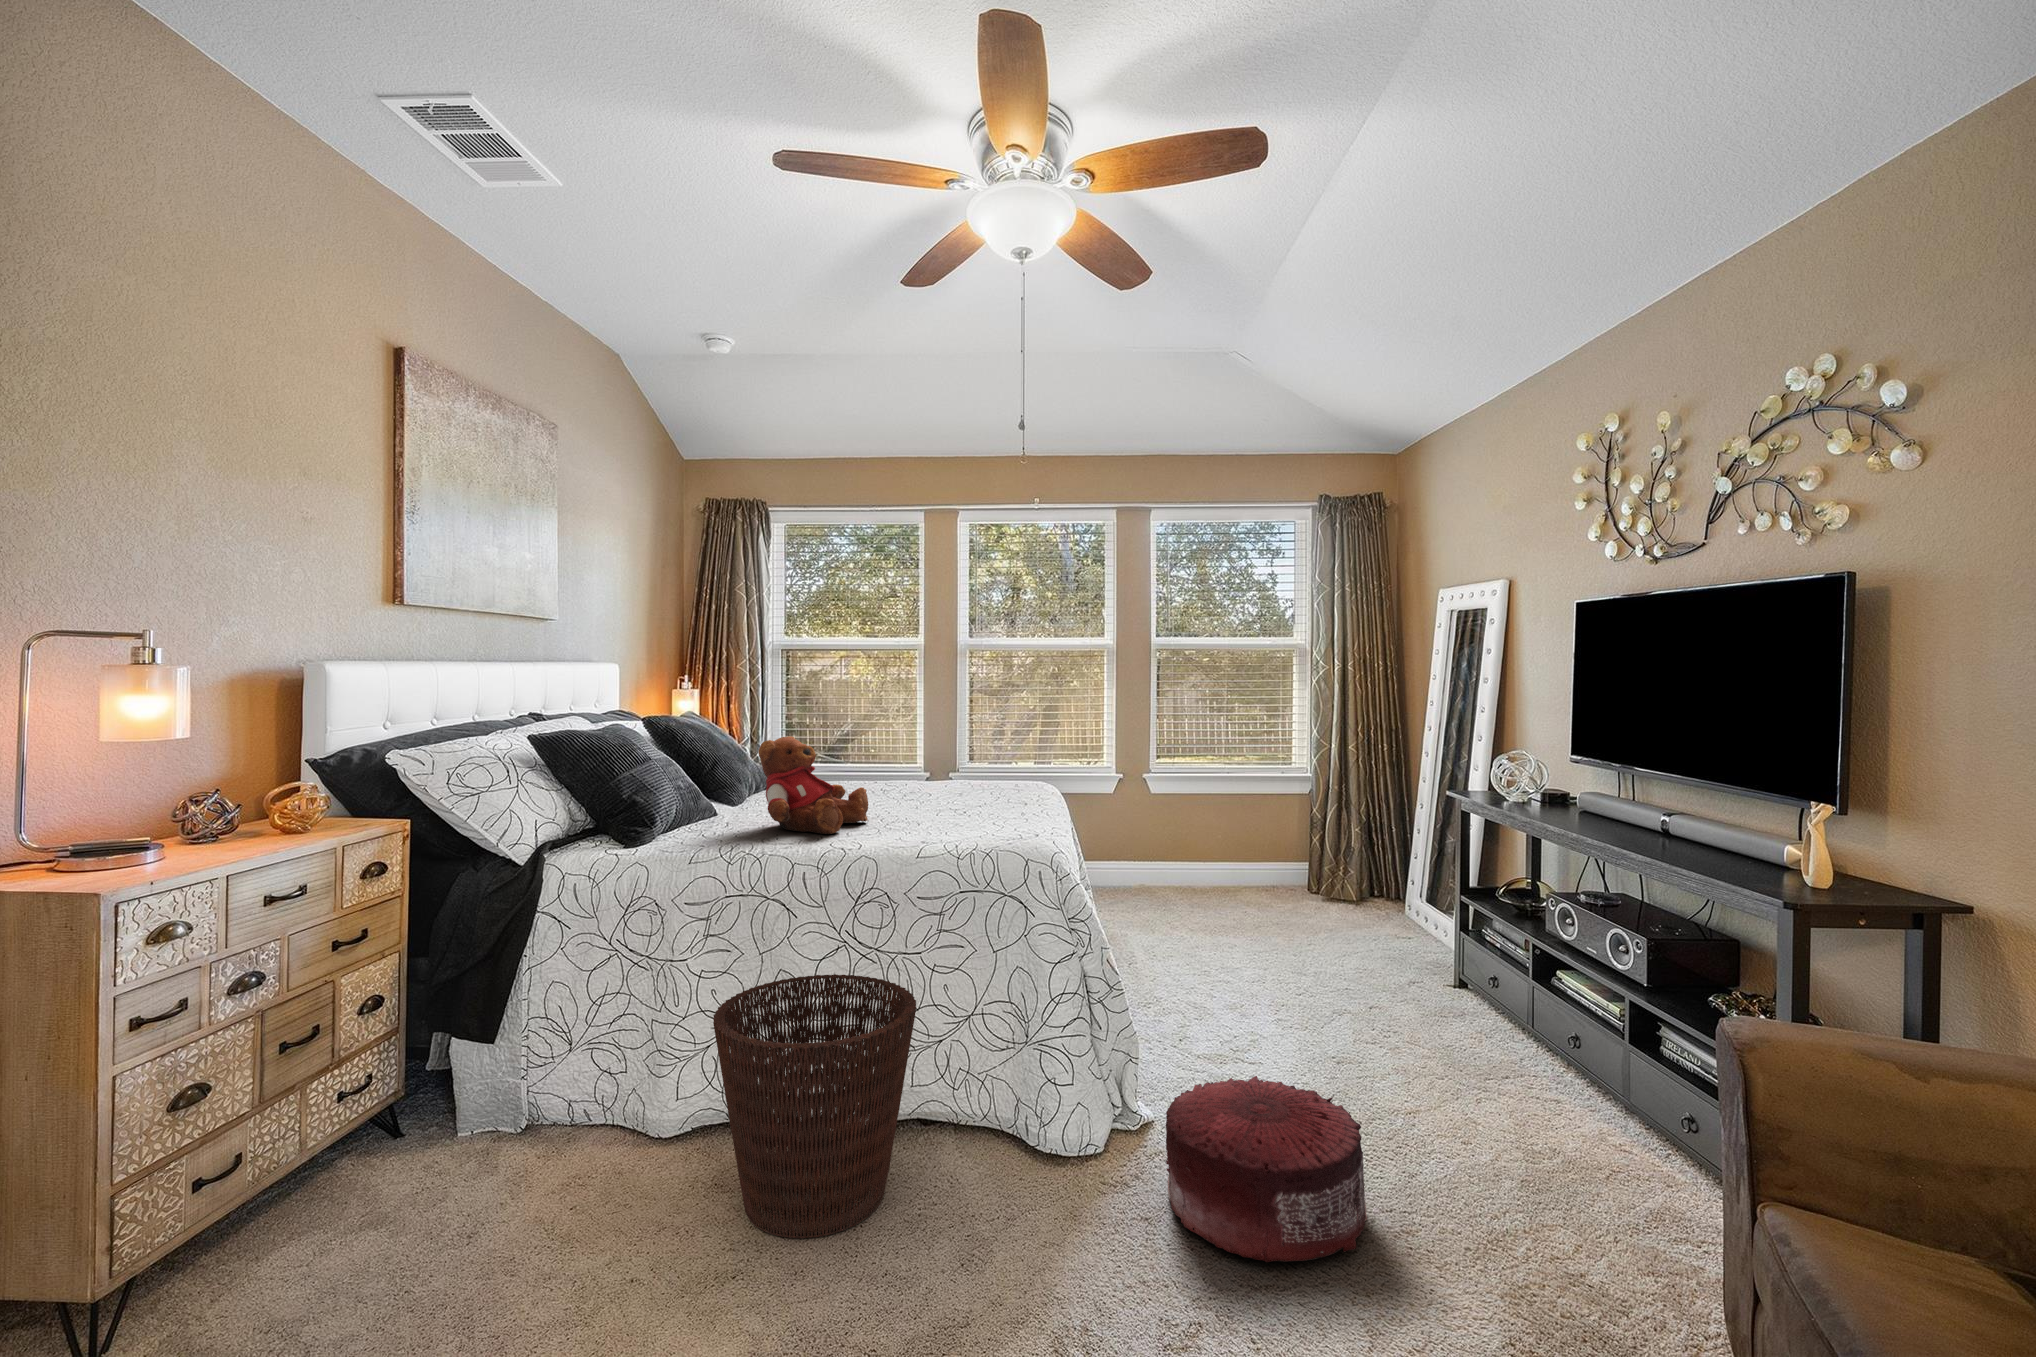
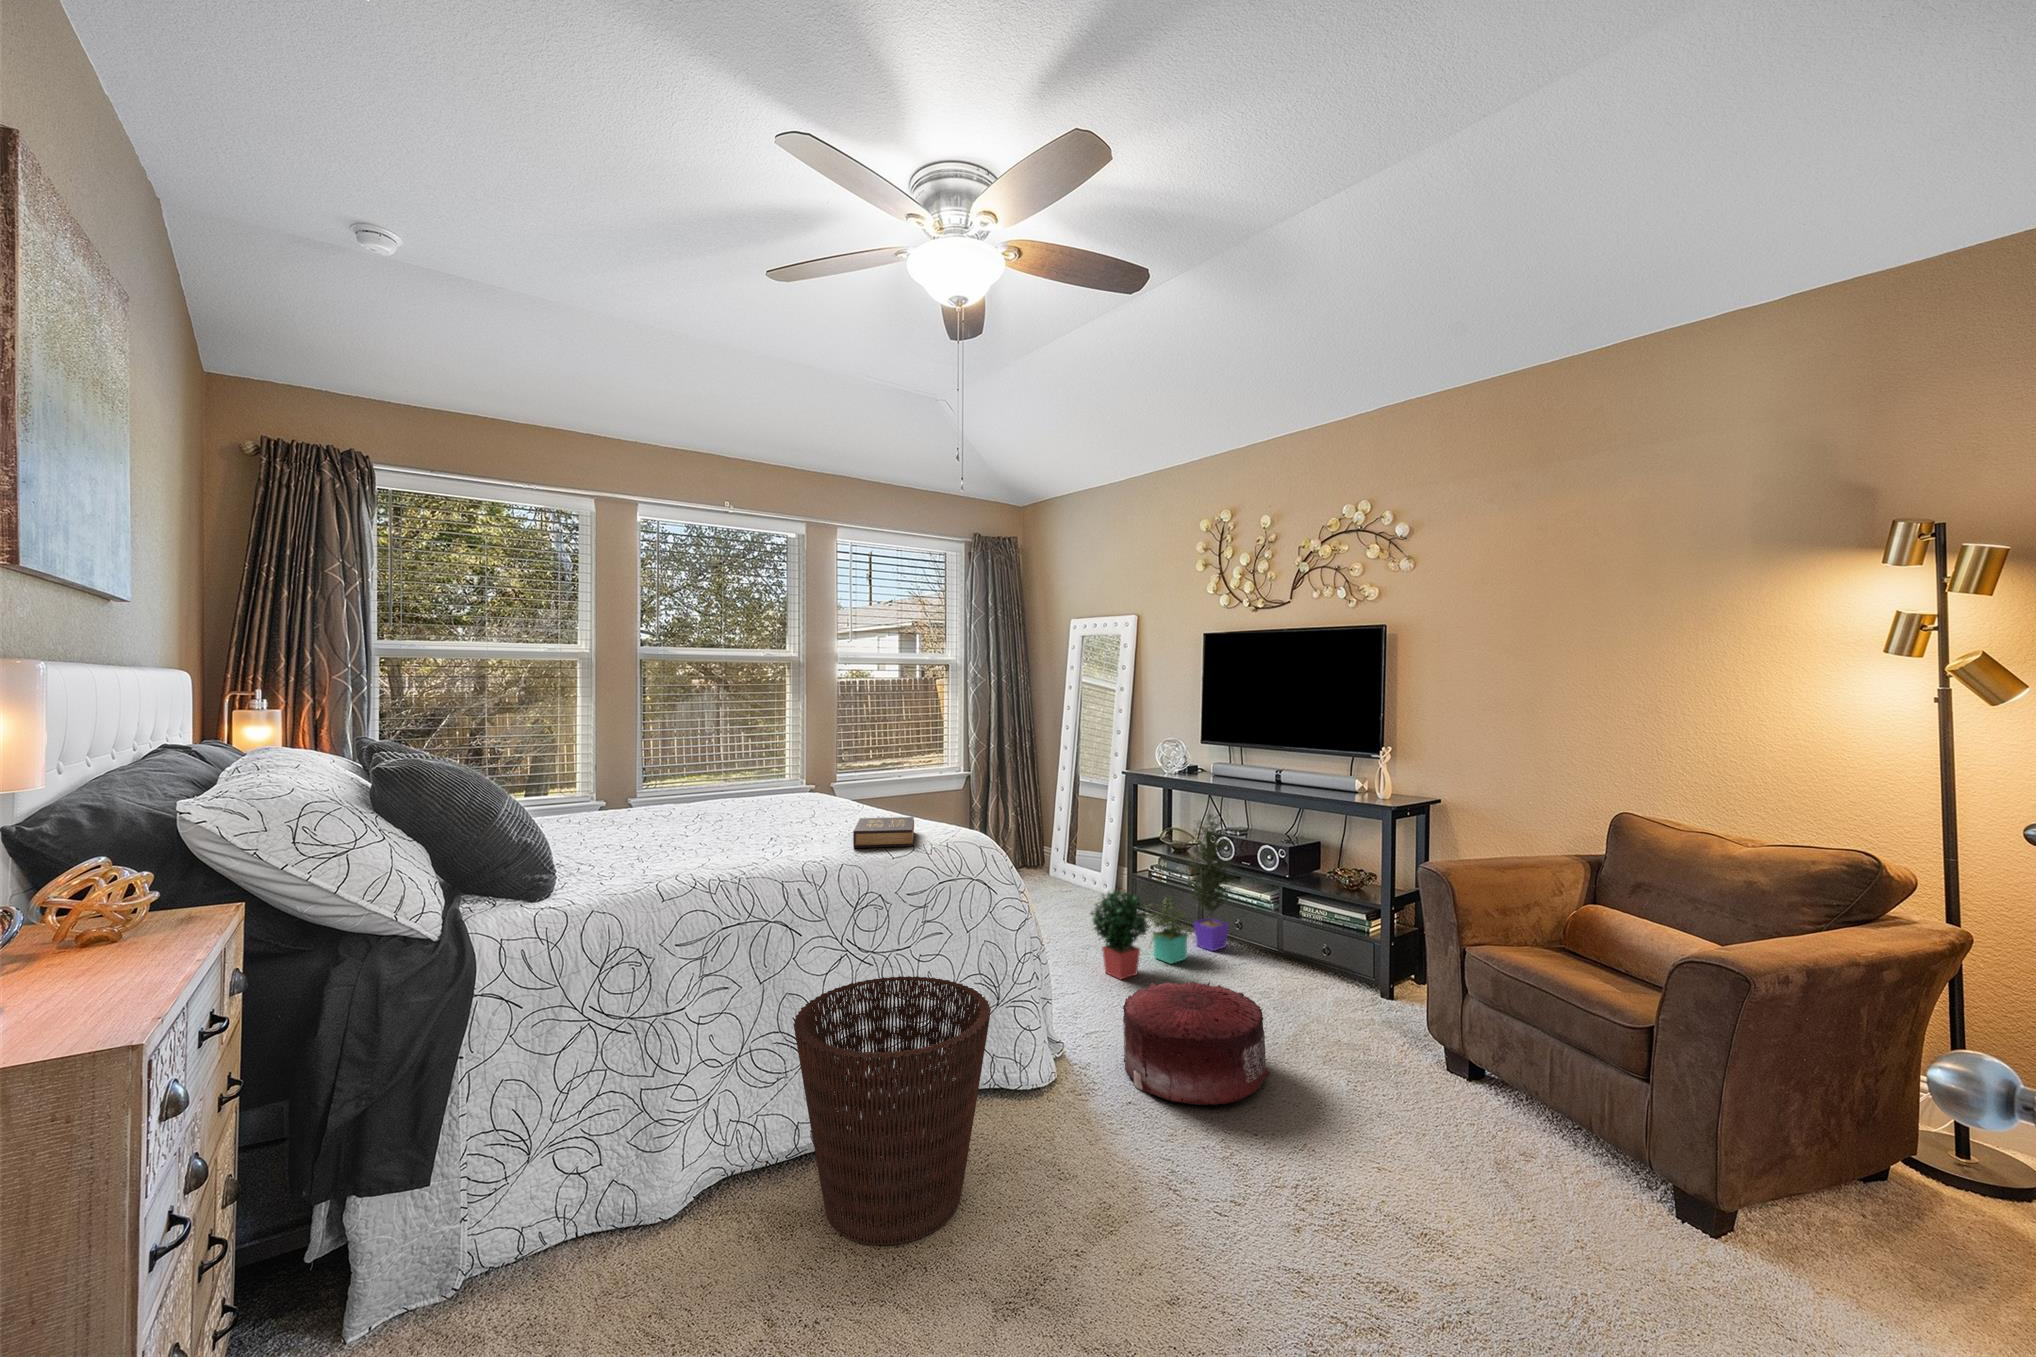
teddy bear: present [758,736,868,834] -> none [665,754,779,853]
hardback book: none [888,814,982,848] -> present [853,817,914,848]
potted plant: none [1283,865,1560,1077] -> present [1091,811,1234,980]

